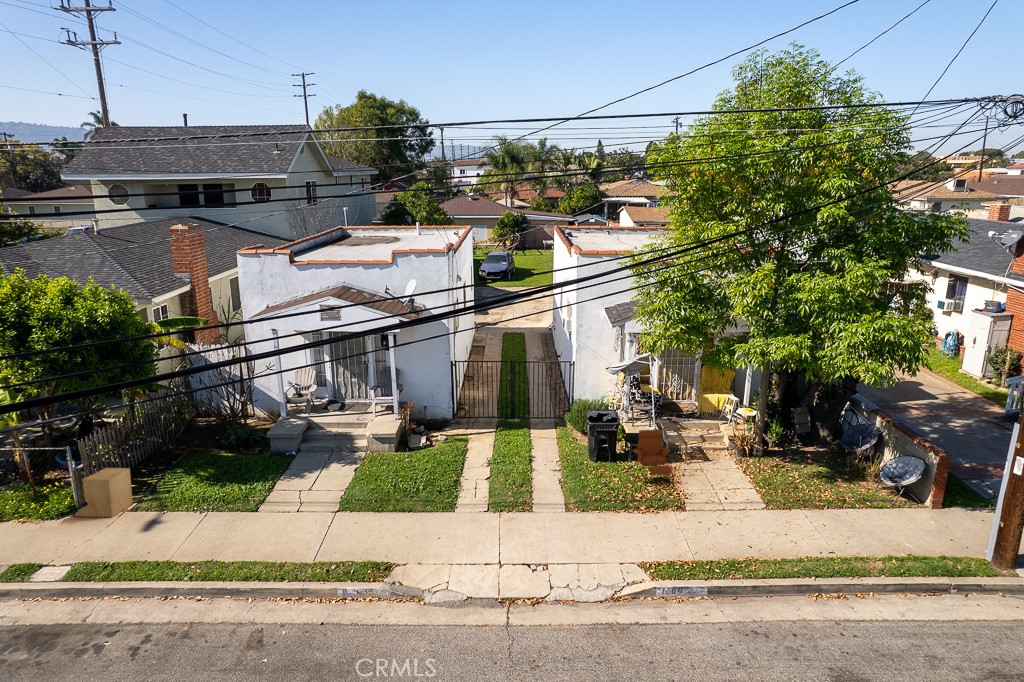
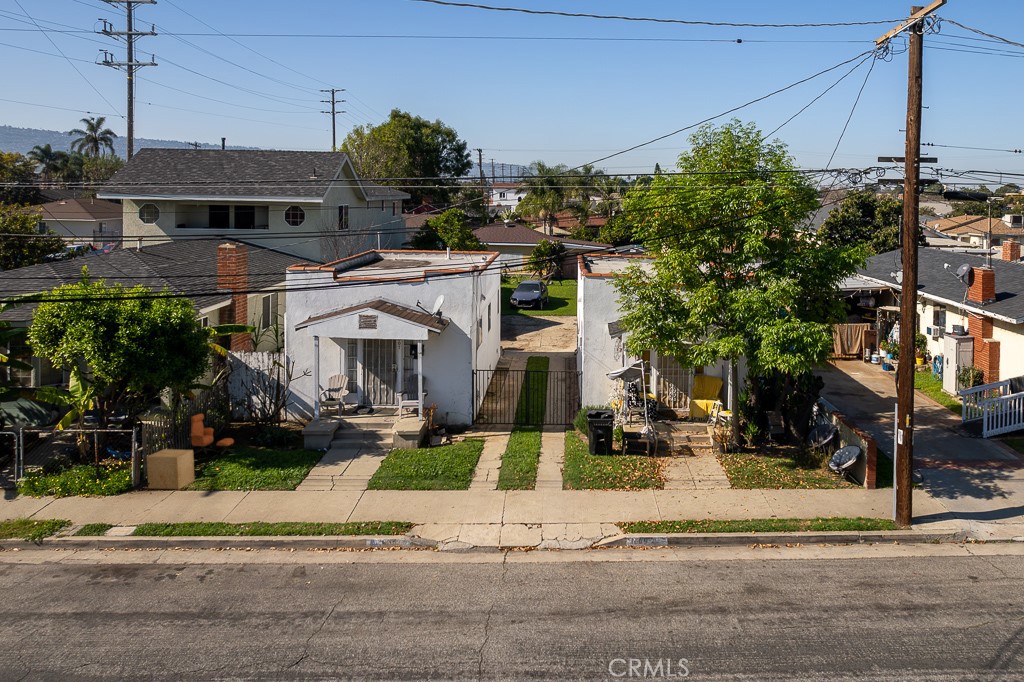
lounge chair: present [634,429,672,485] -> present [191,414,234,454]

